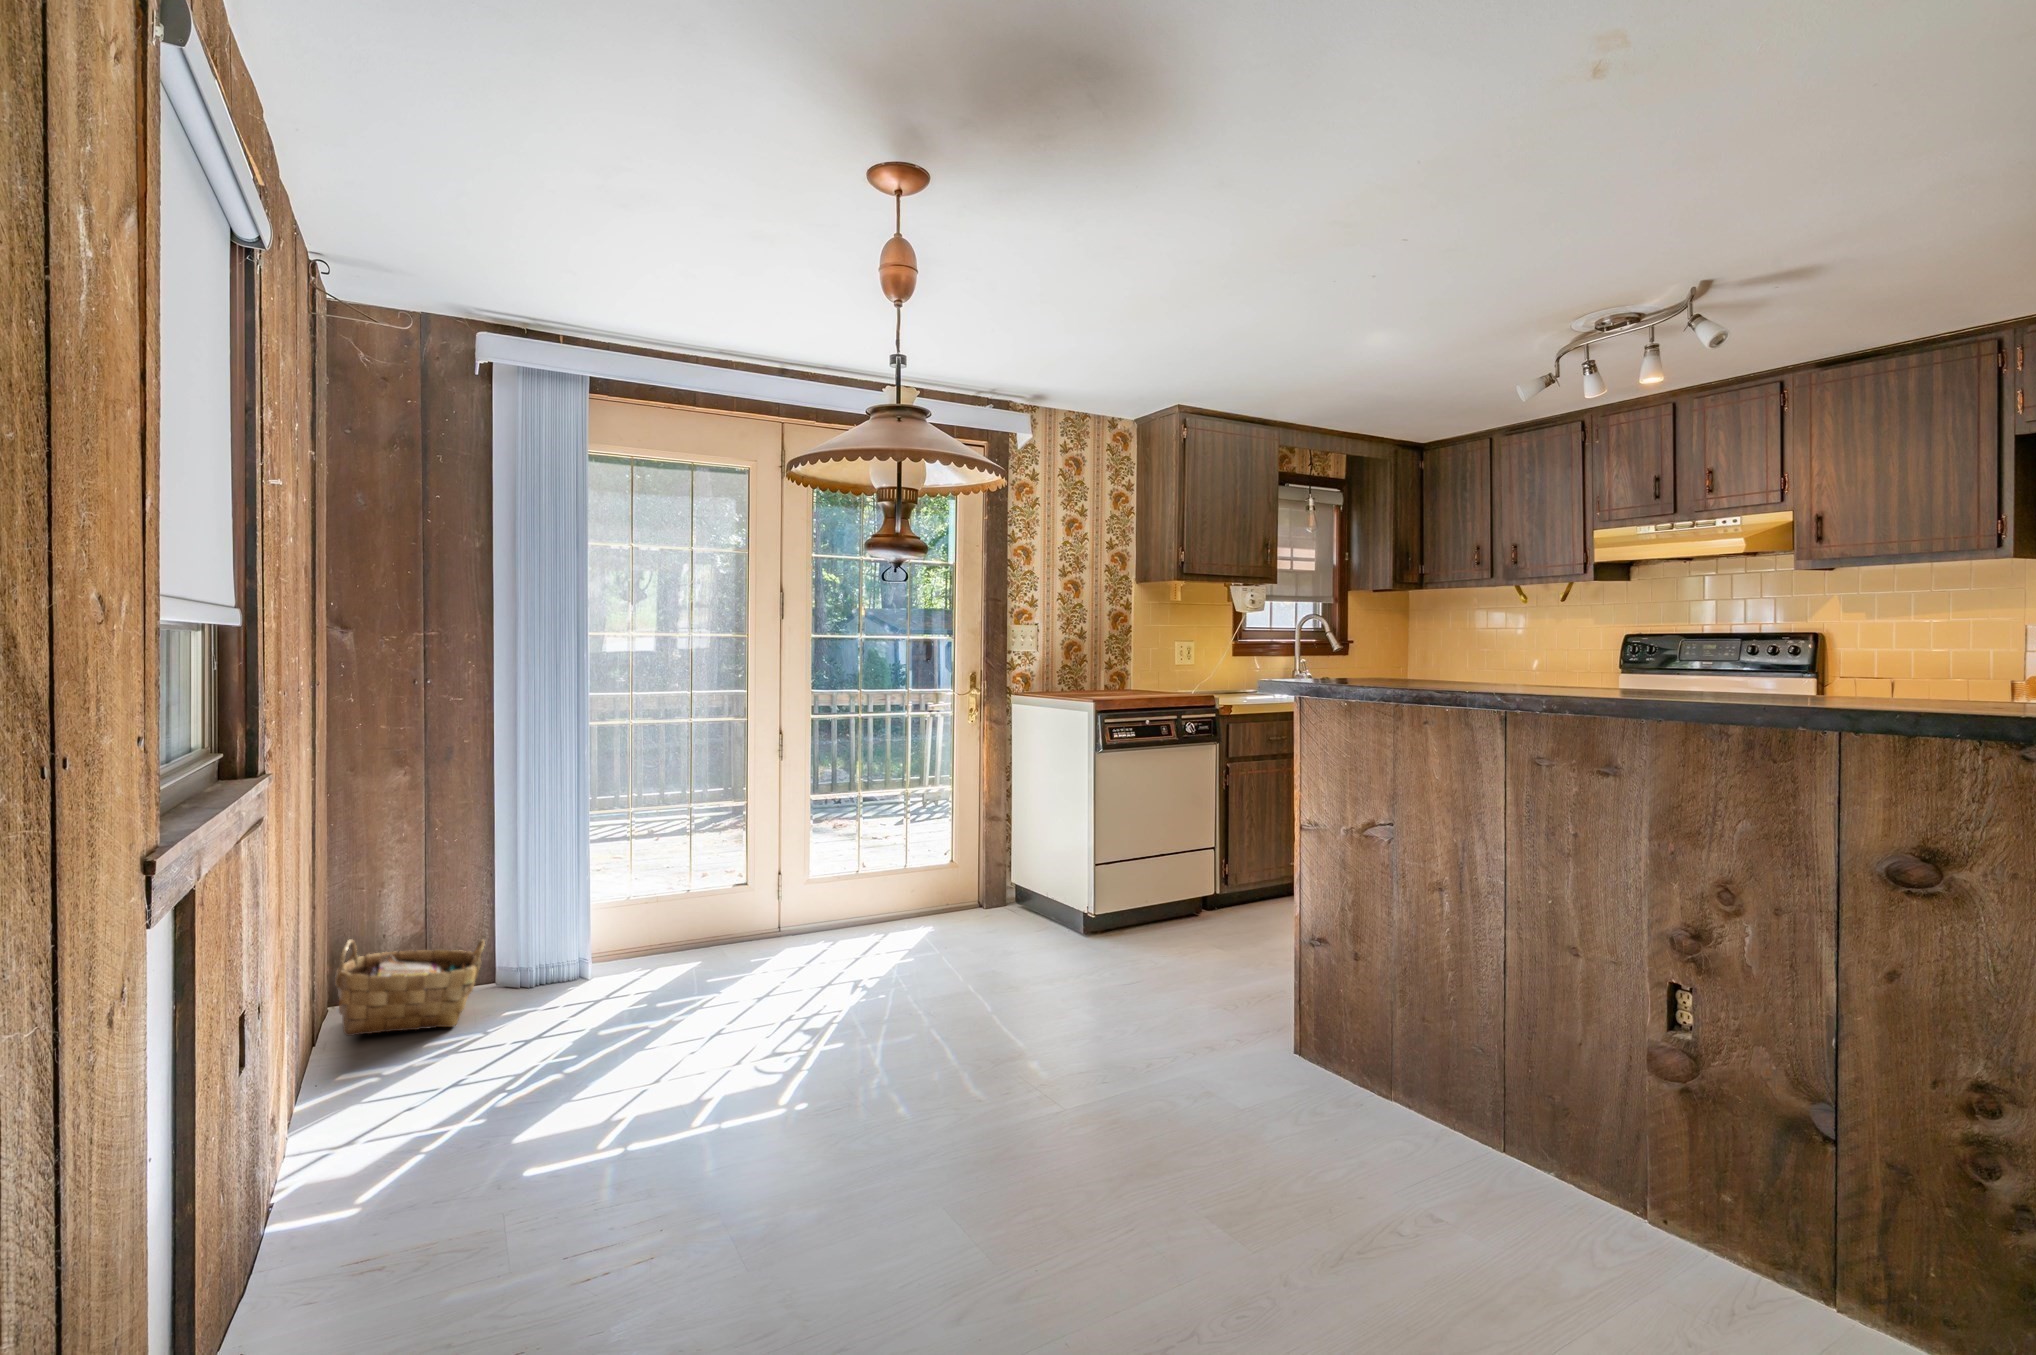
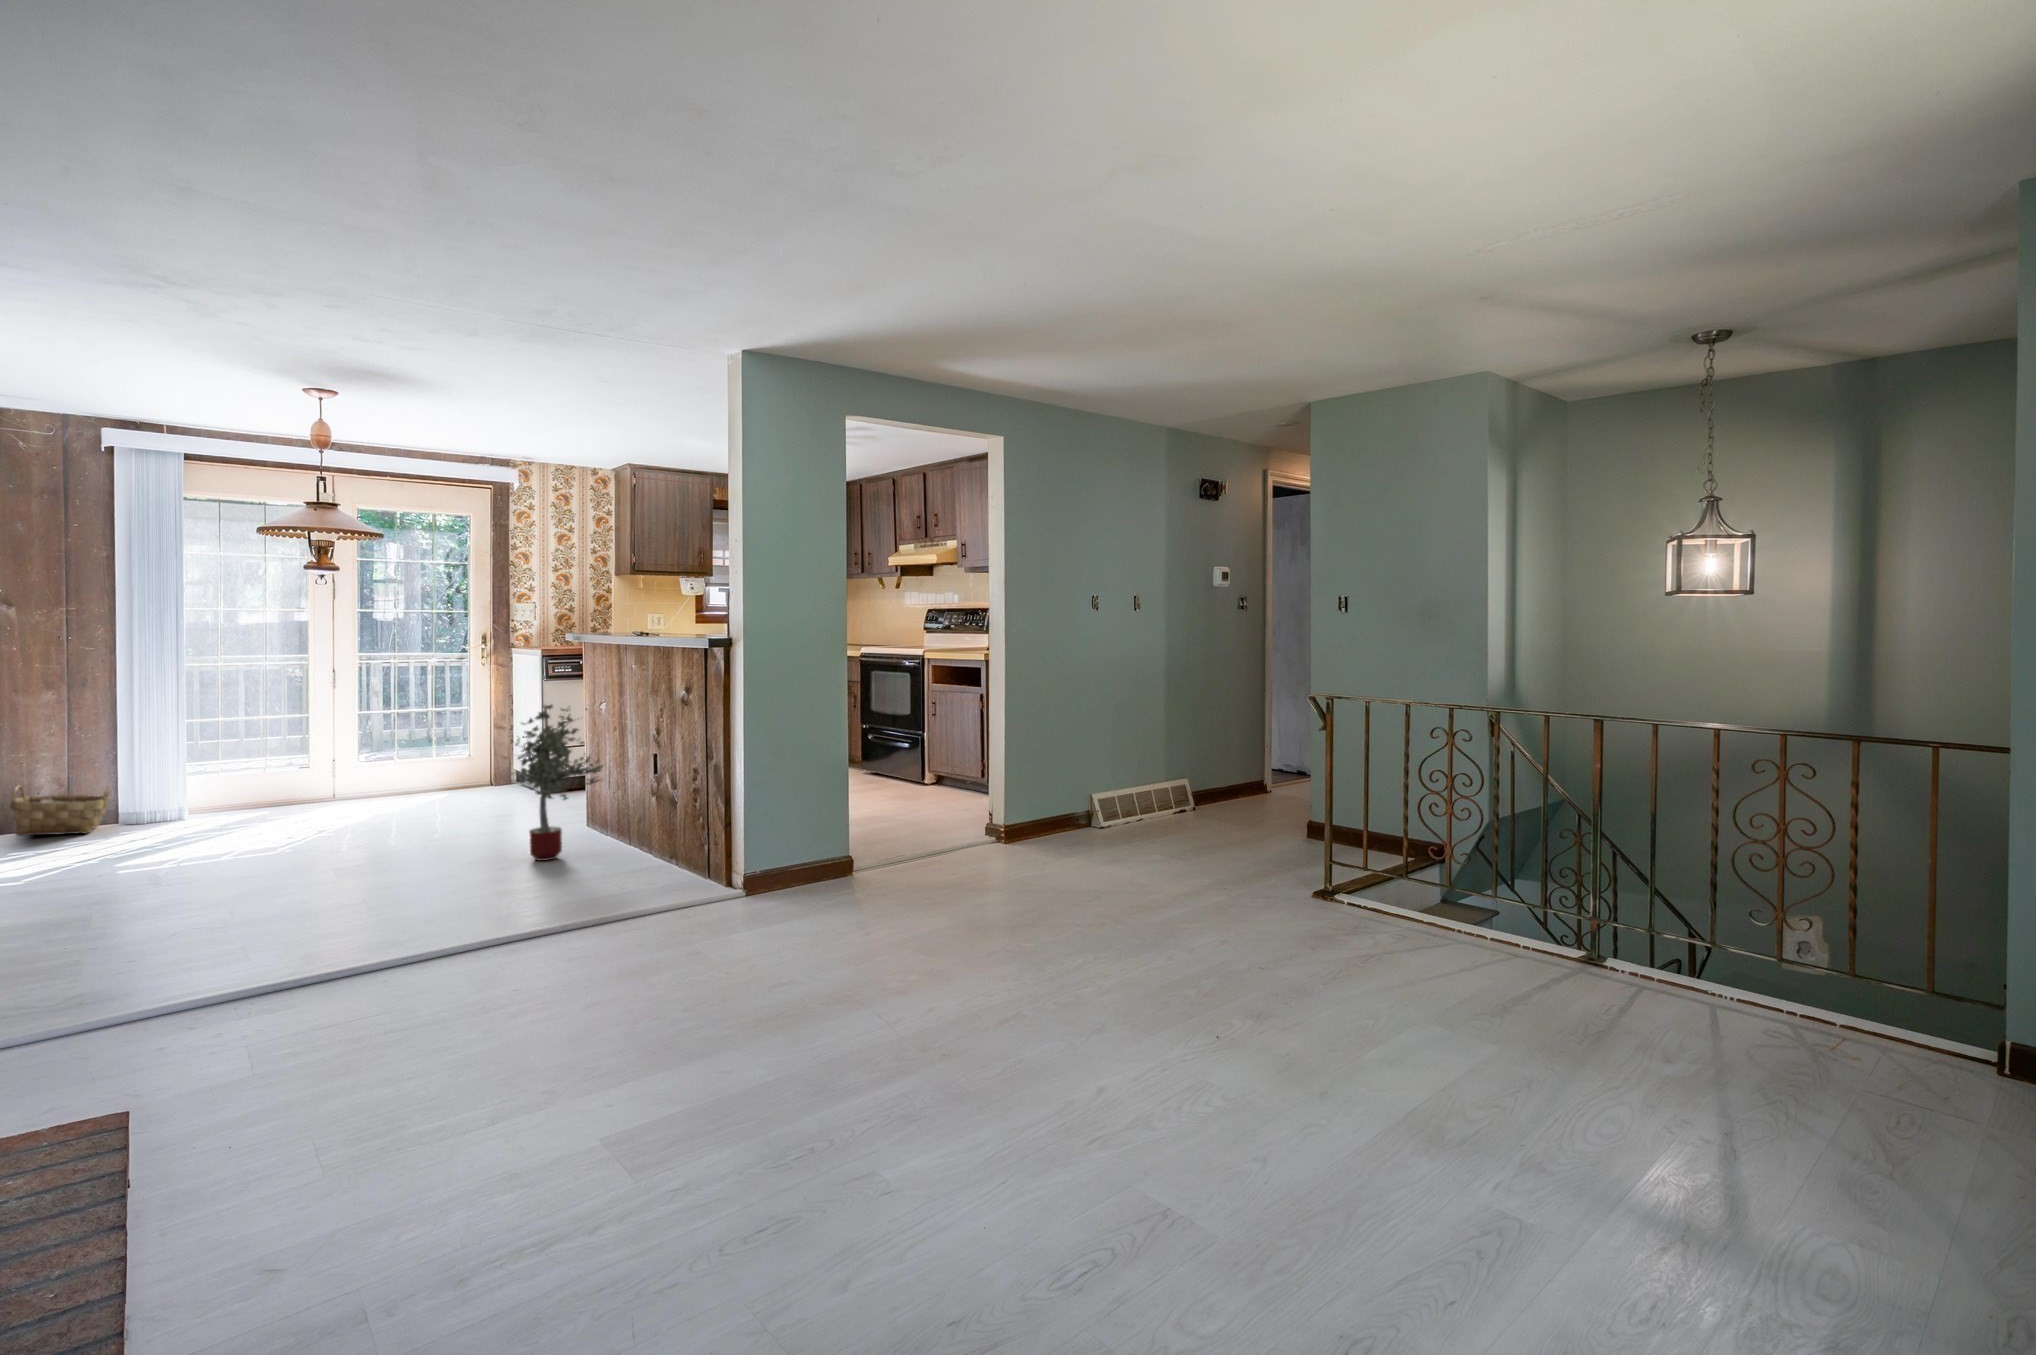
potted tree: none [1286,828,1527,1182] -> present [515,705,603,861]

